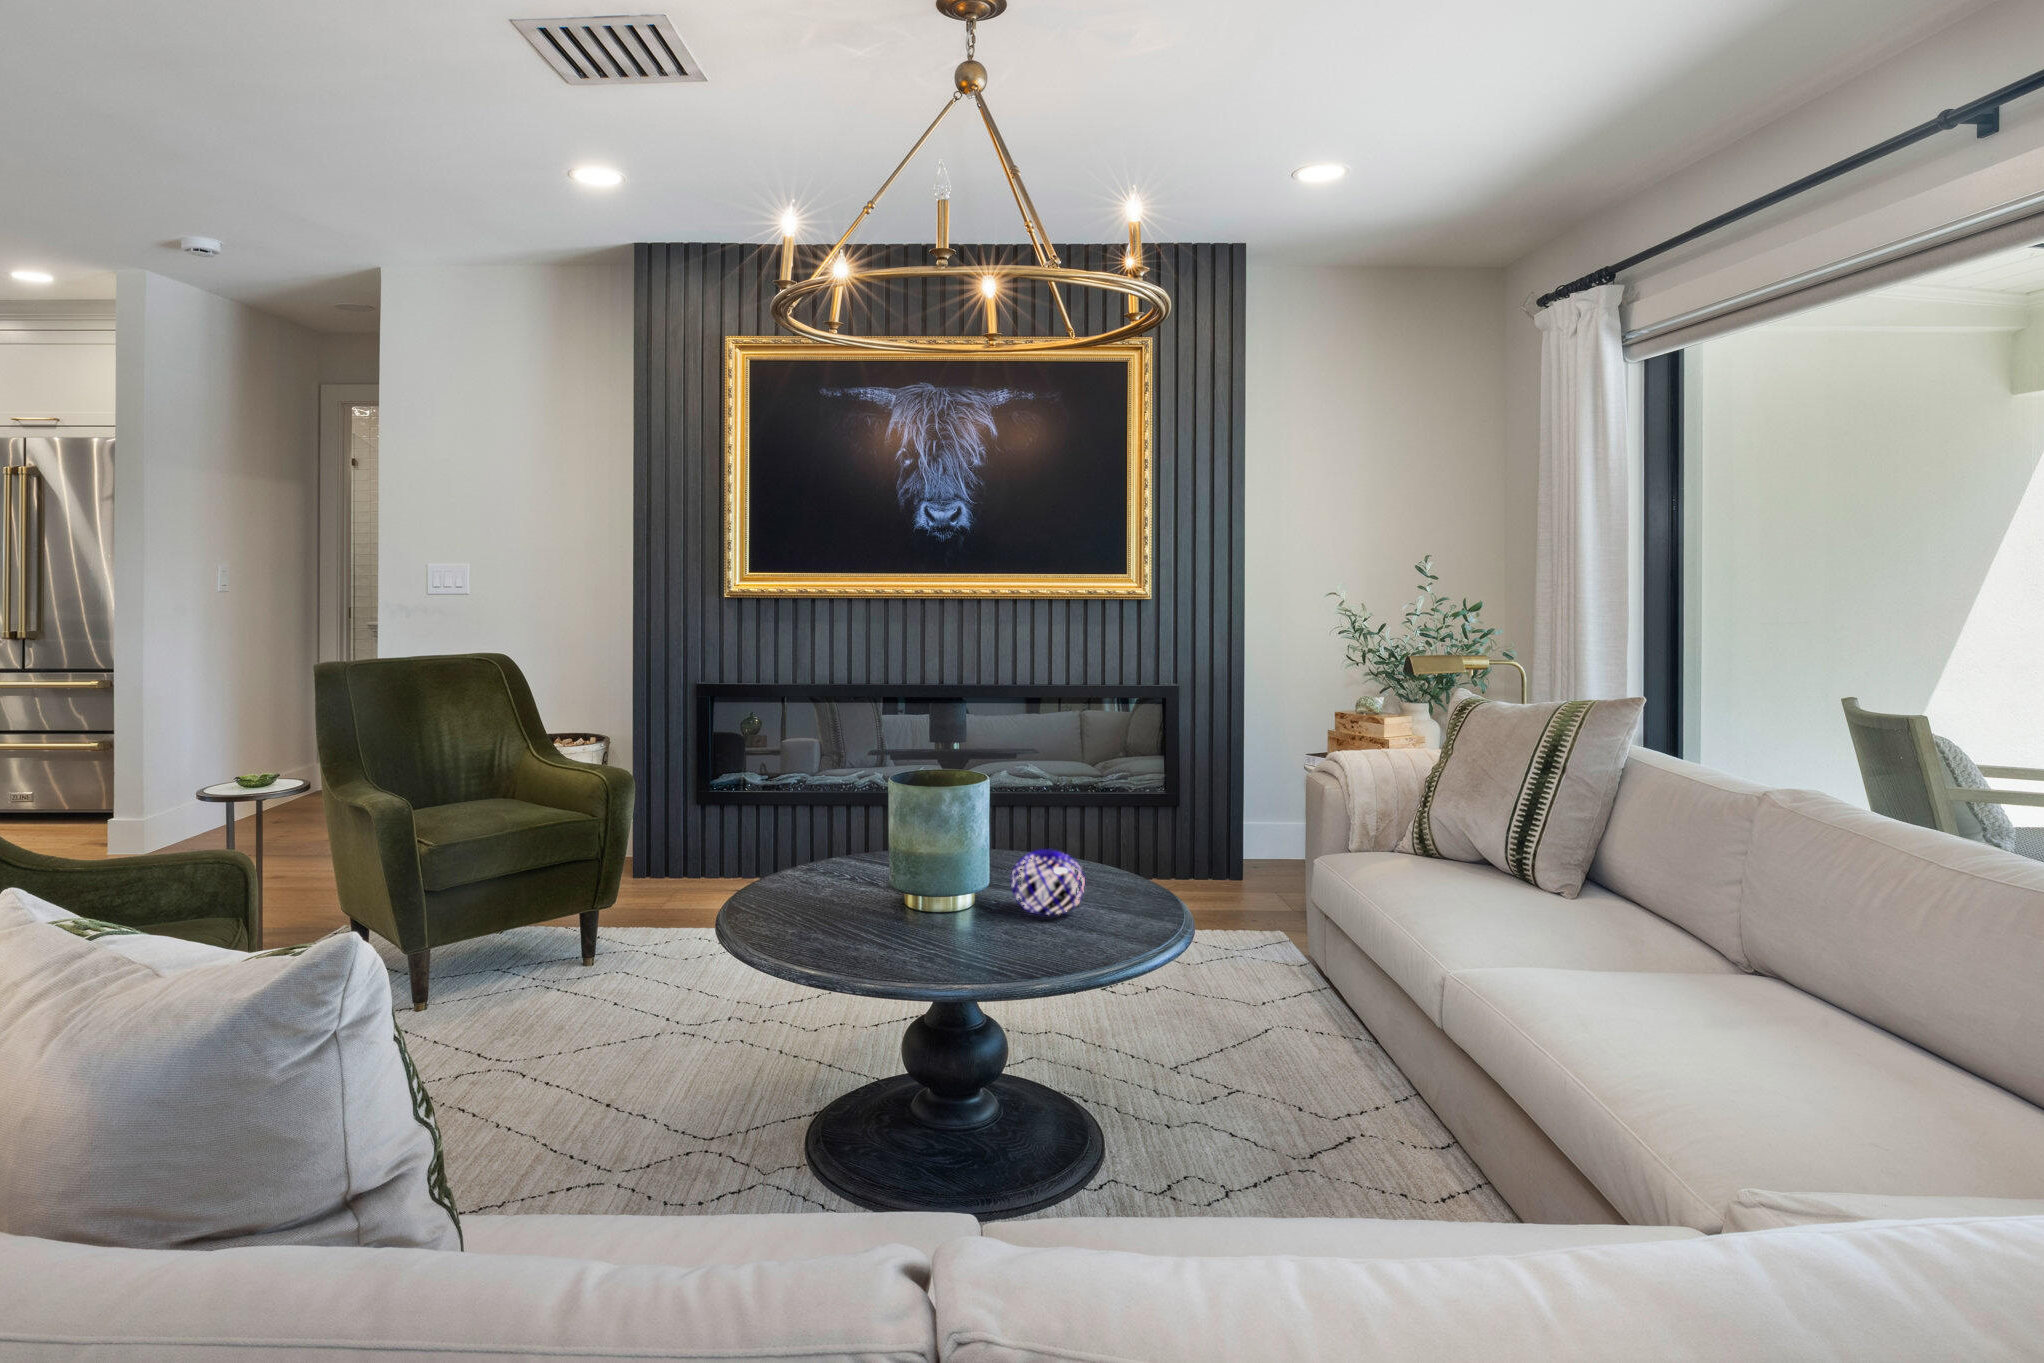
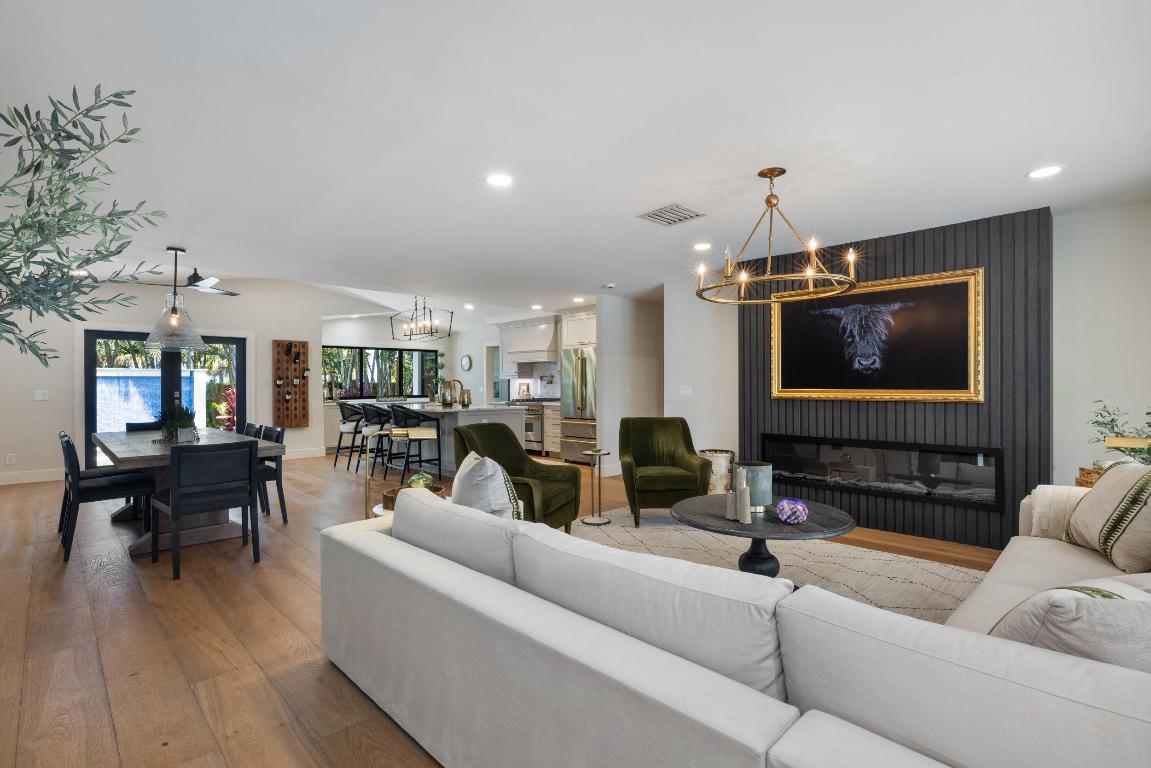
candle: none [898,763,976,939] -> present [726,468,752,524]

